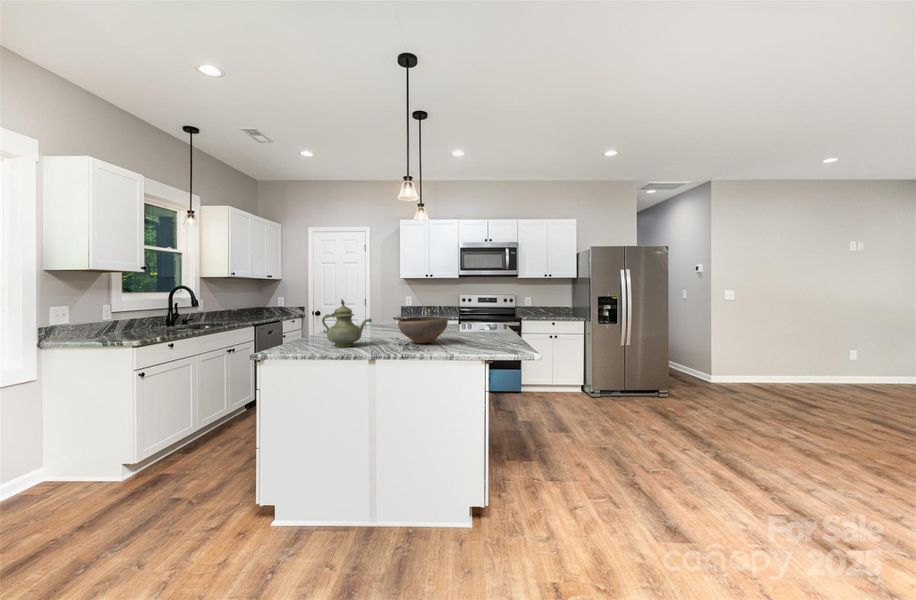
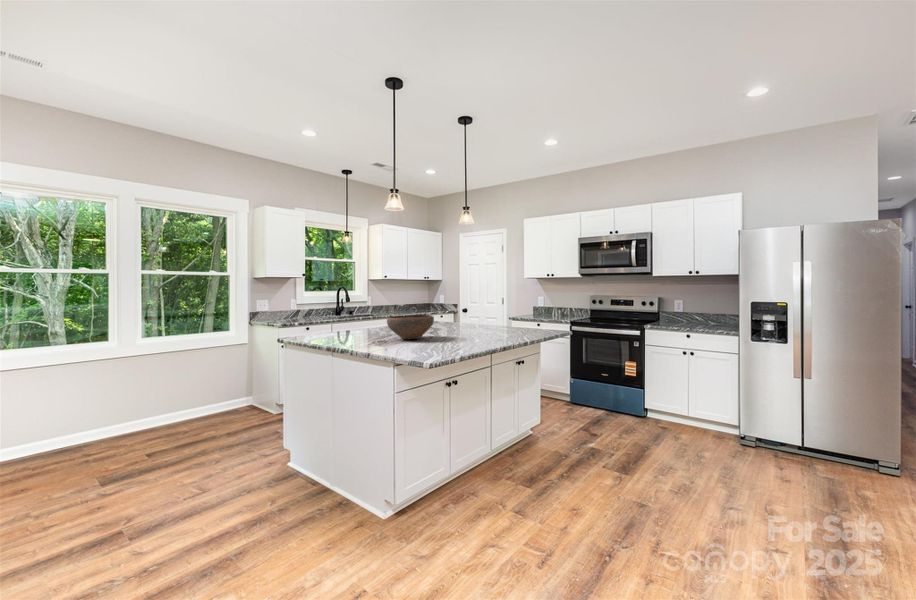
teapot: present [322,299,372,347] -> none [339,297,369,337]

